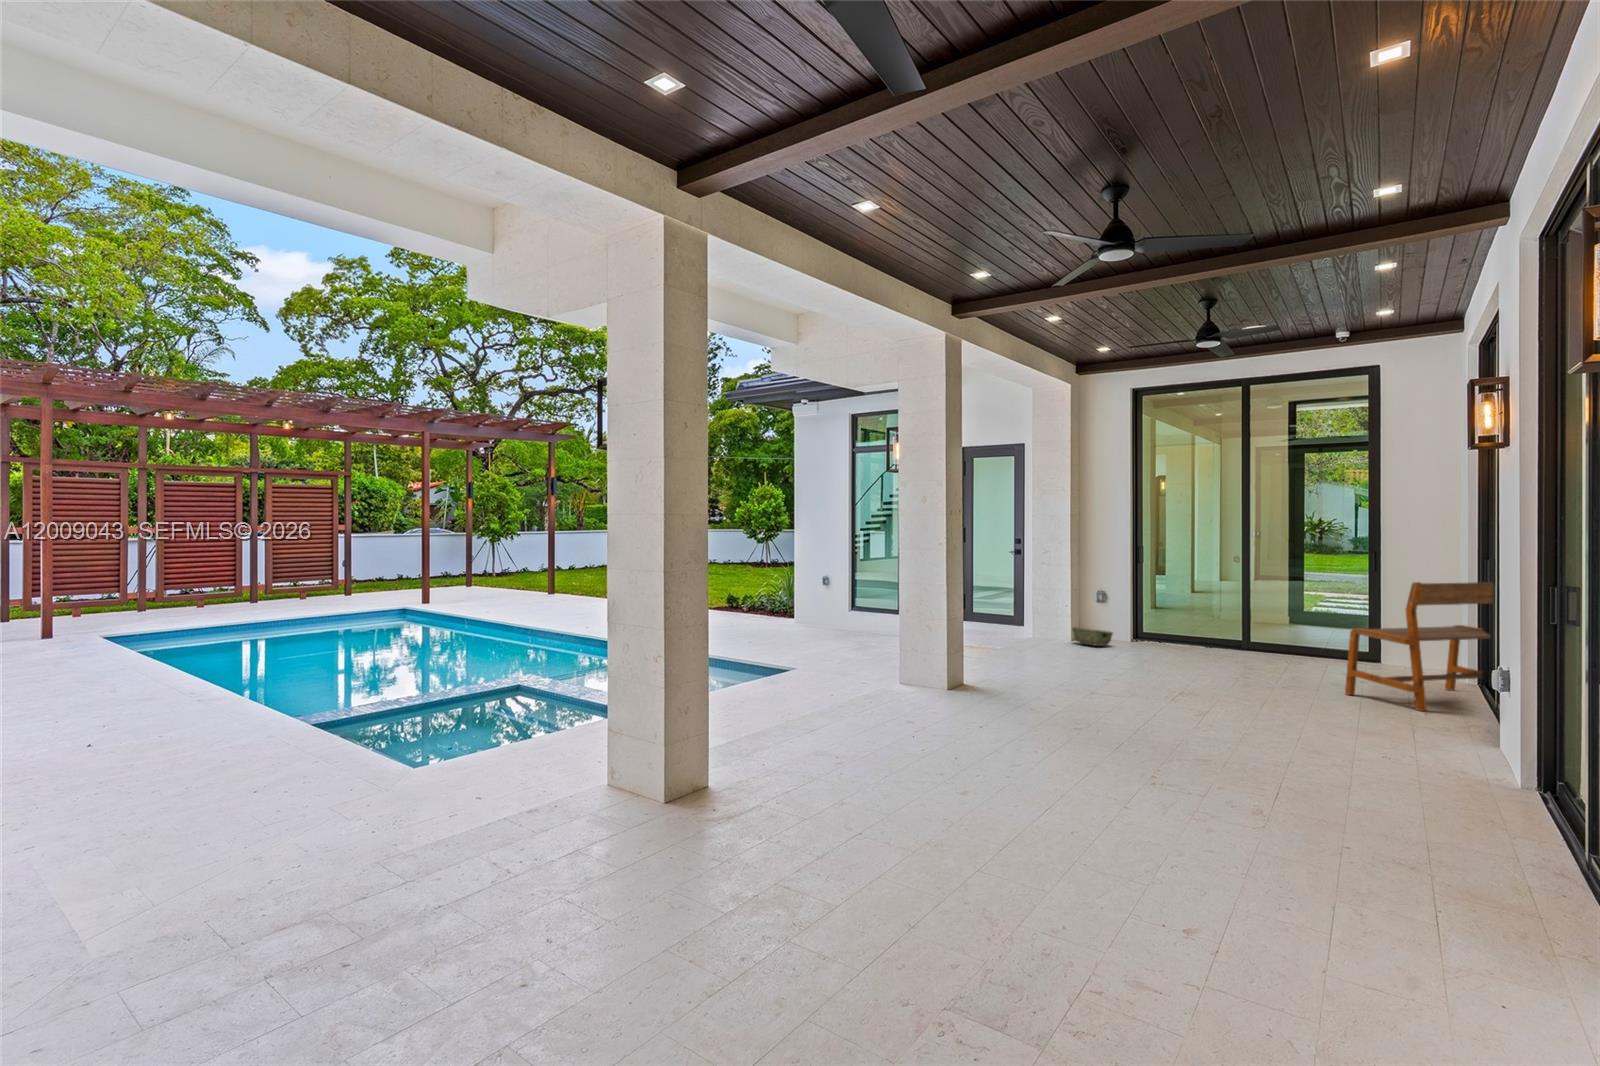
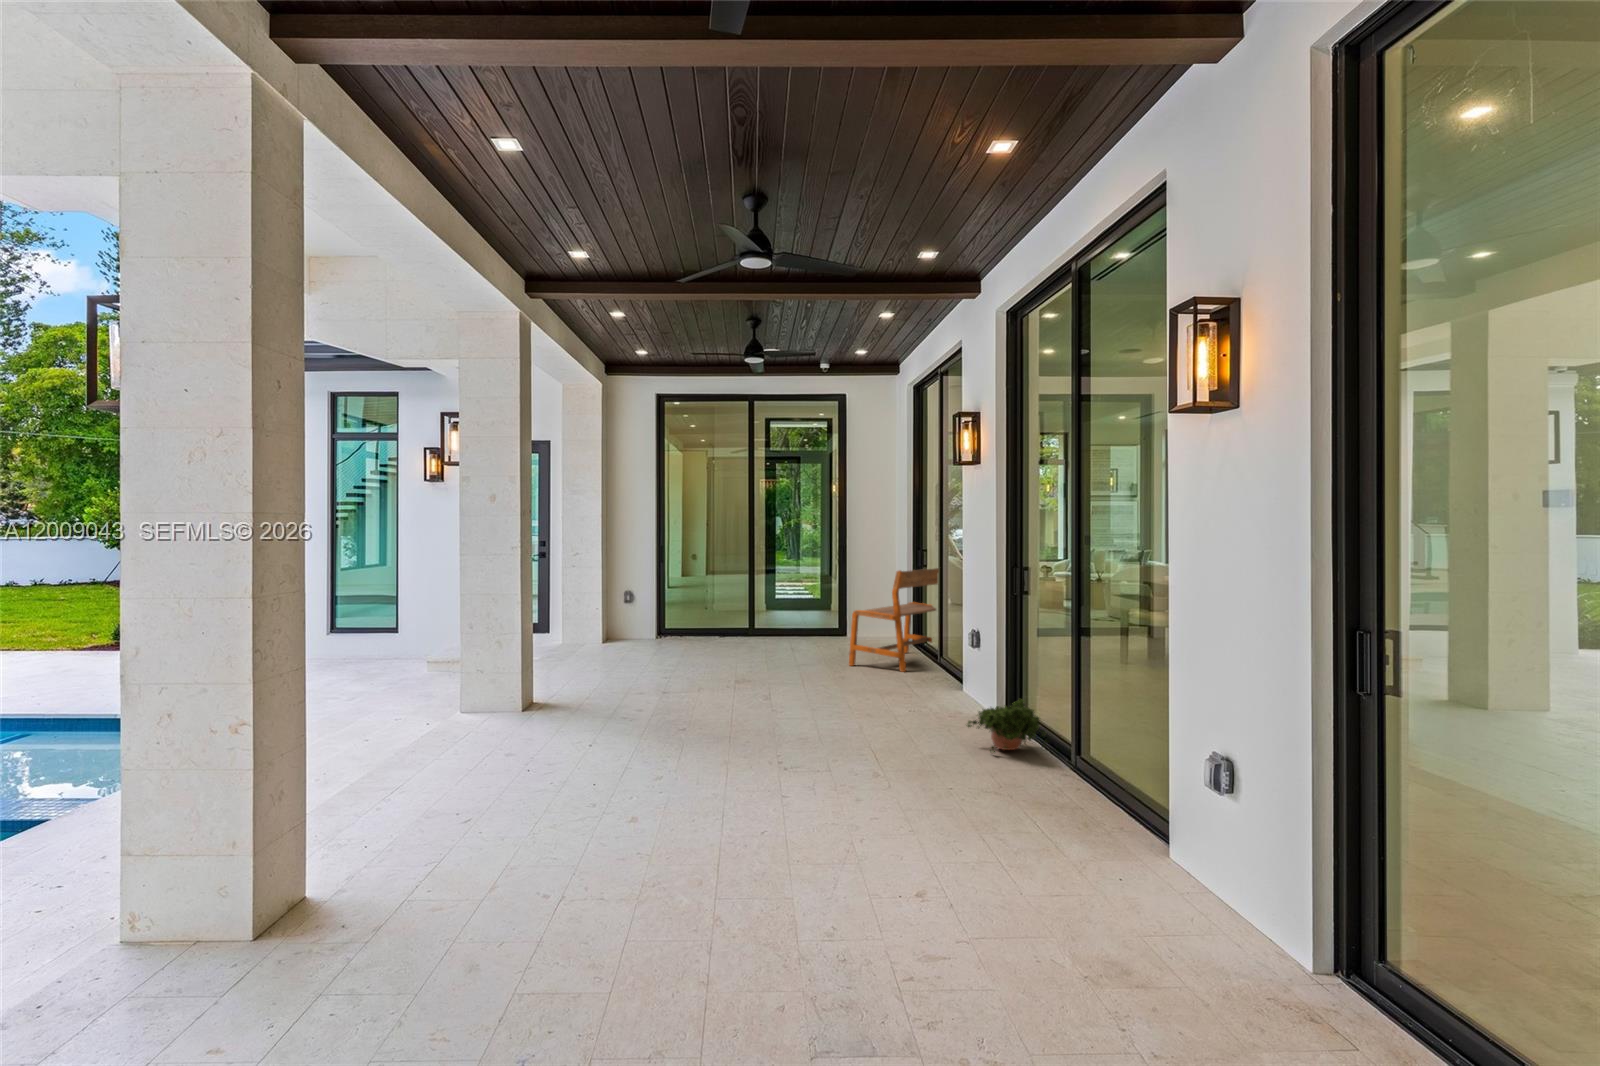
woven basket: present [1073,627,1113,646] -> none [602,629,643,647]
potted plant: none [1419,759,1567,835] -> present [966,699,1046,753]

